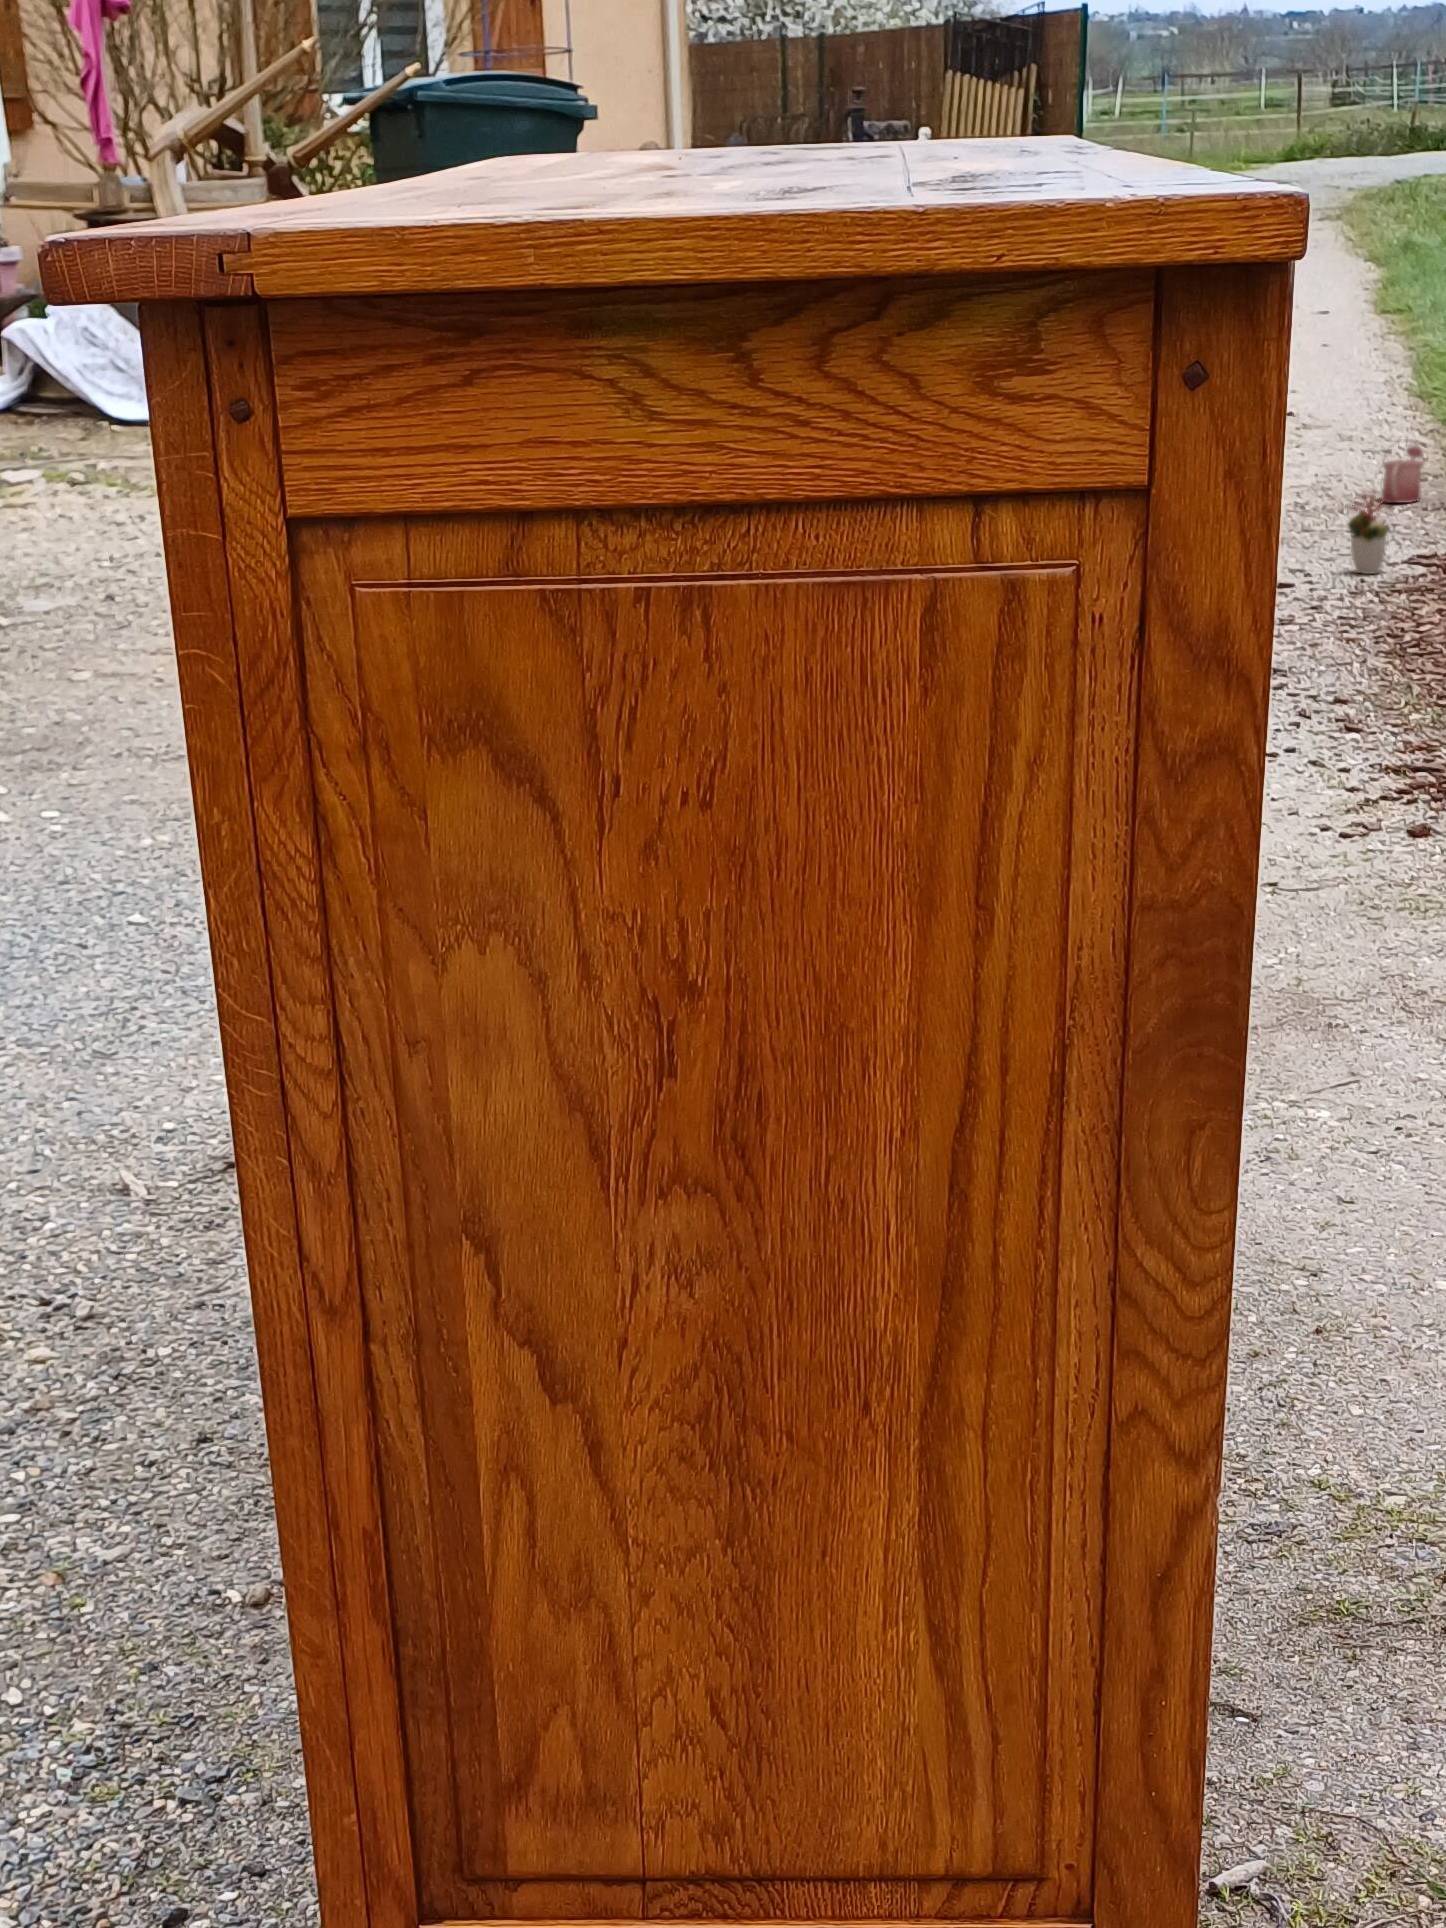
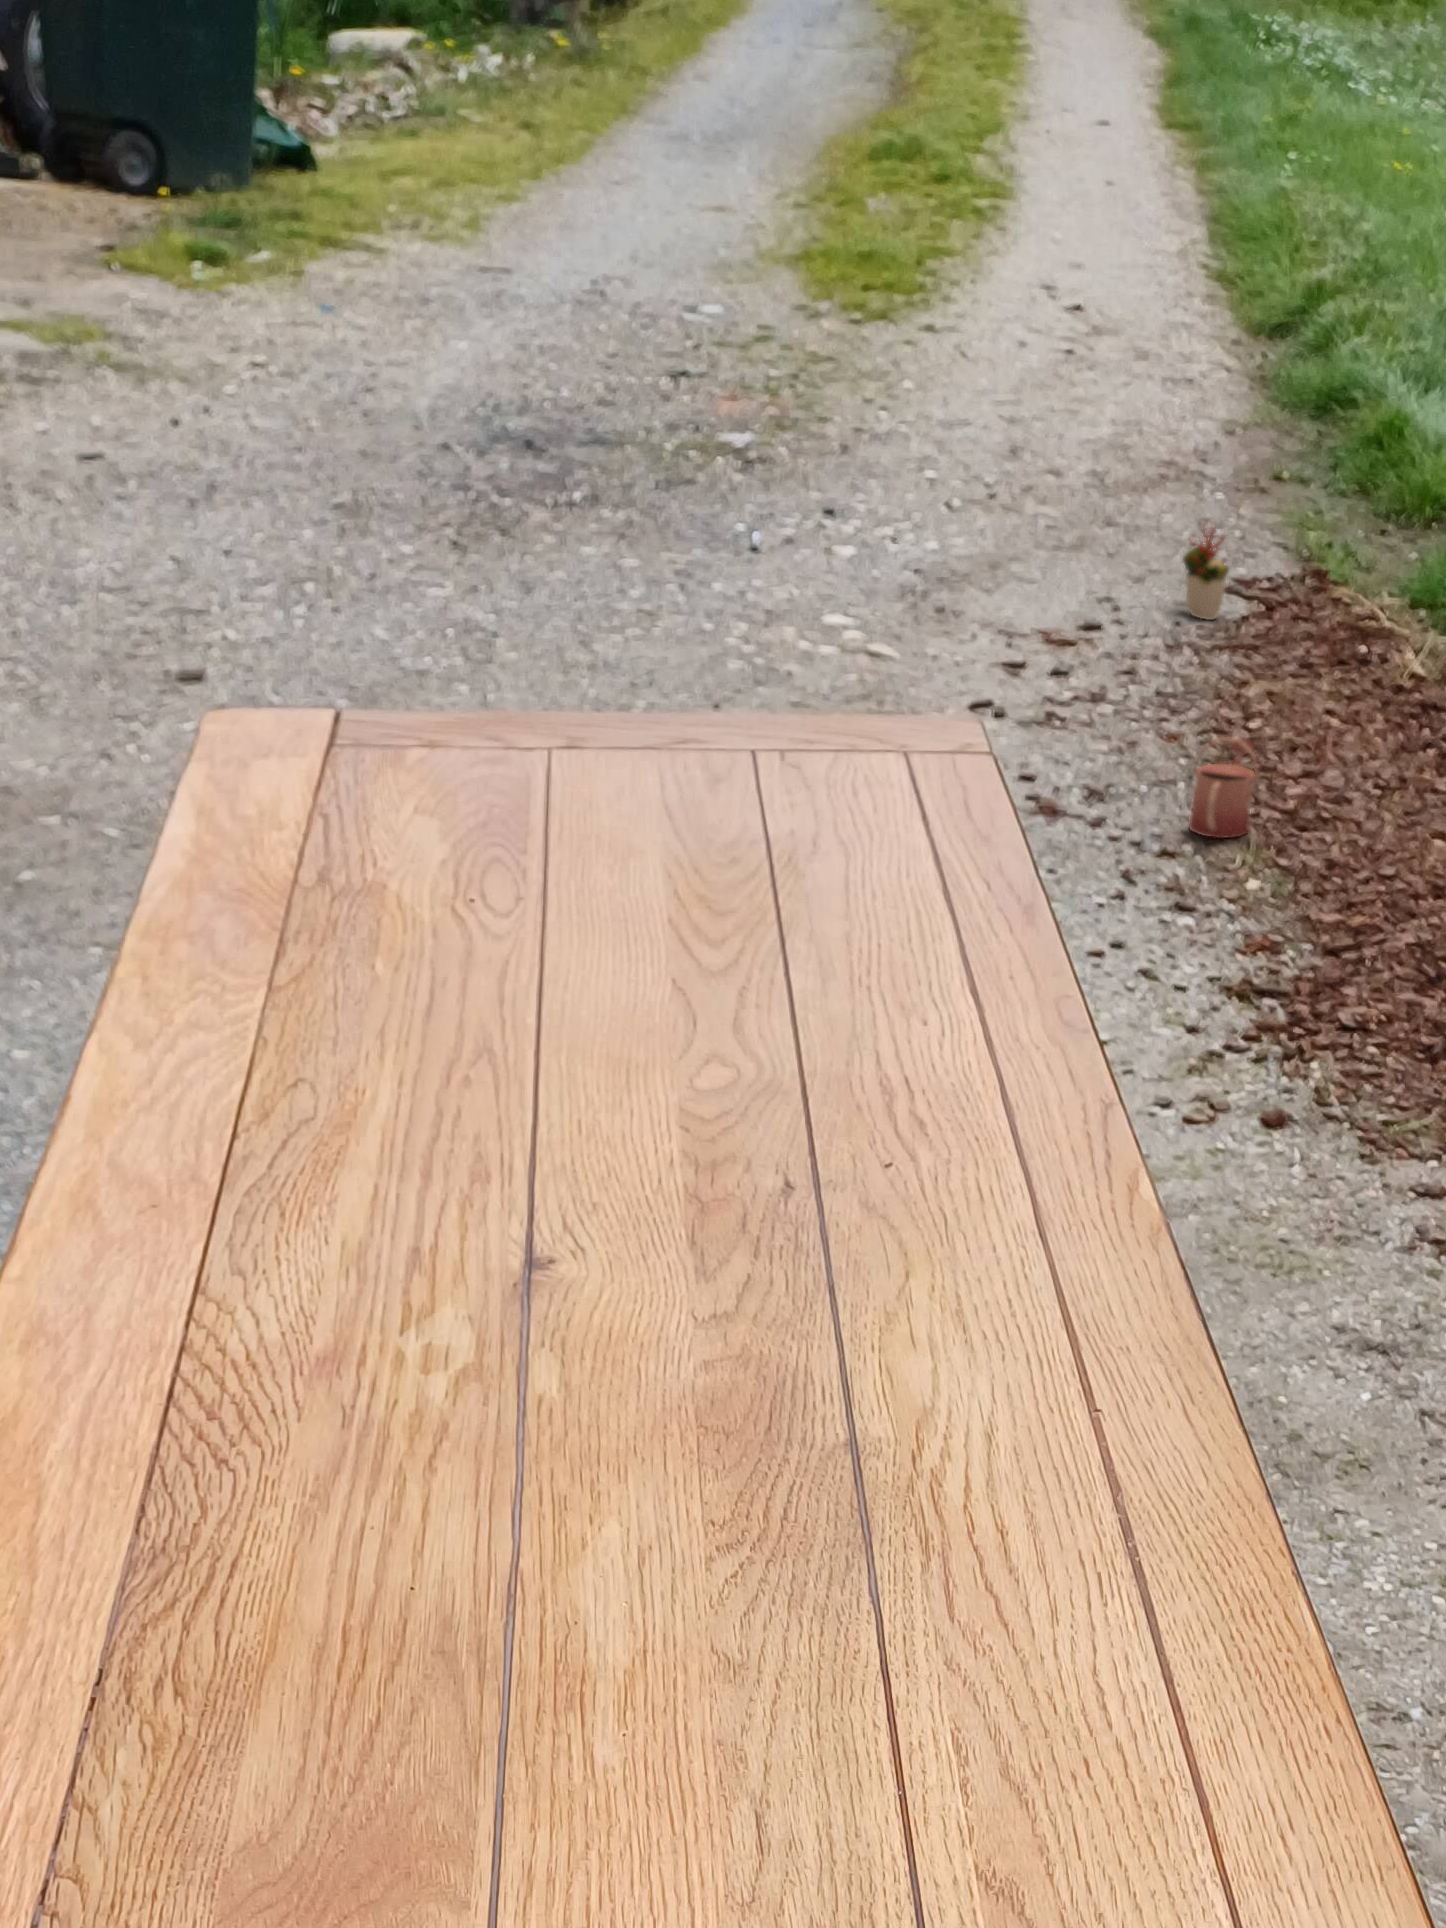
watering can: present [1382,441,1424,503] -> present [1189,737,1258,838]

